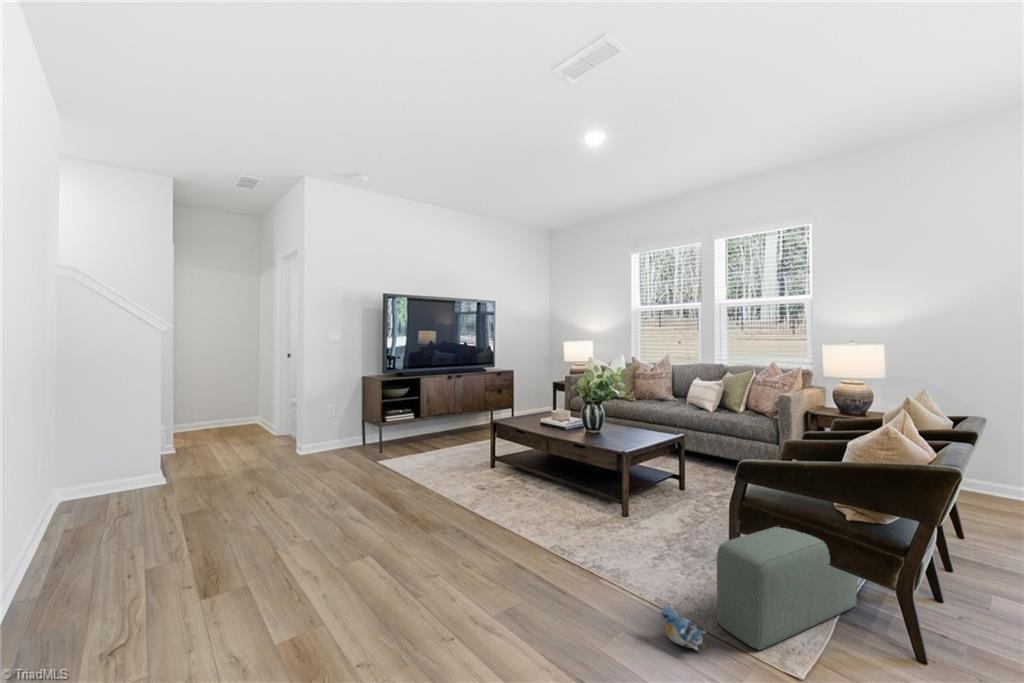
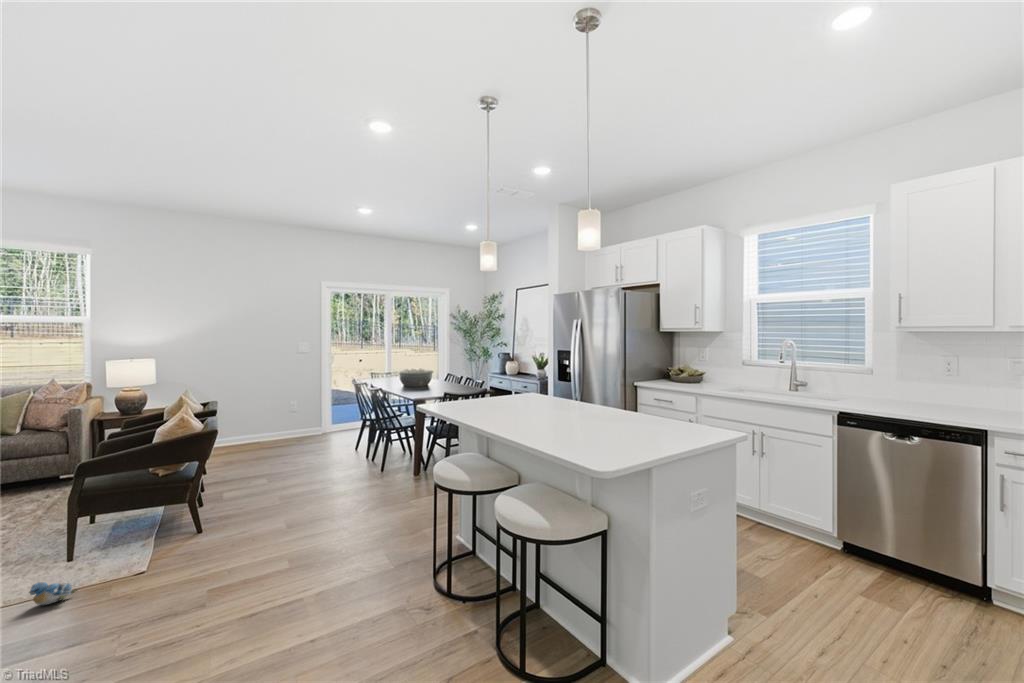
pouf: present [717,527,857,650] -> none [73,484,164,579]

